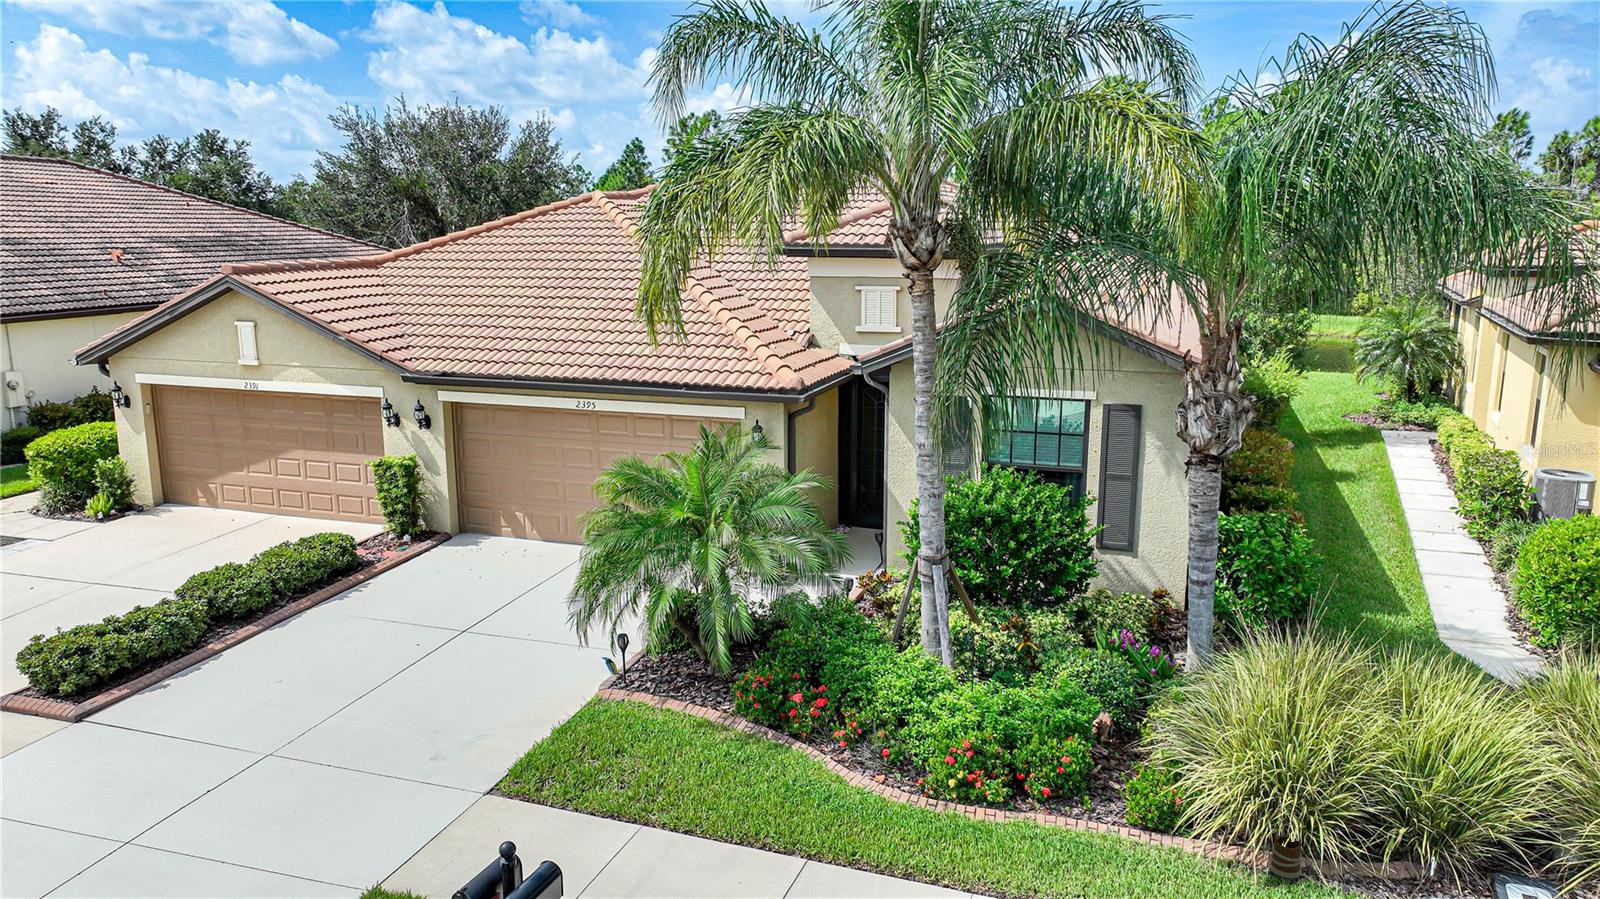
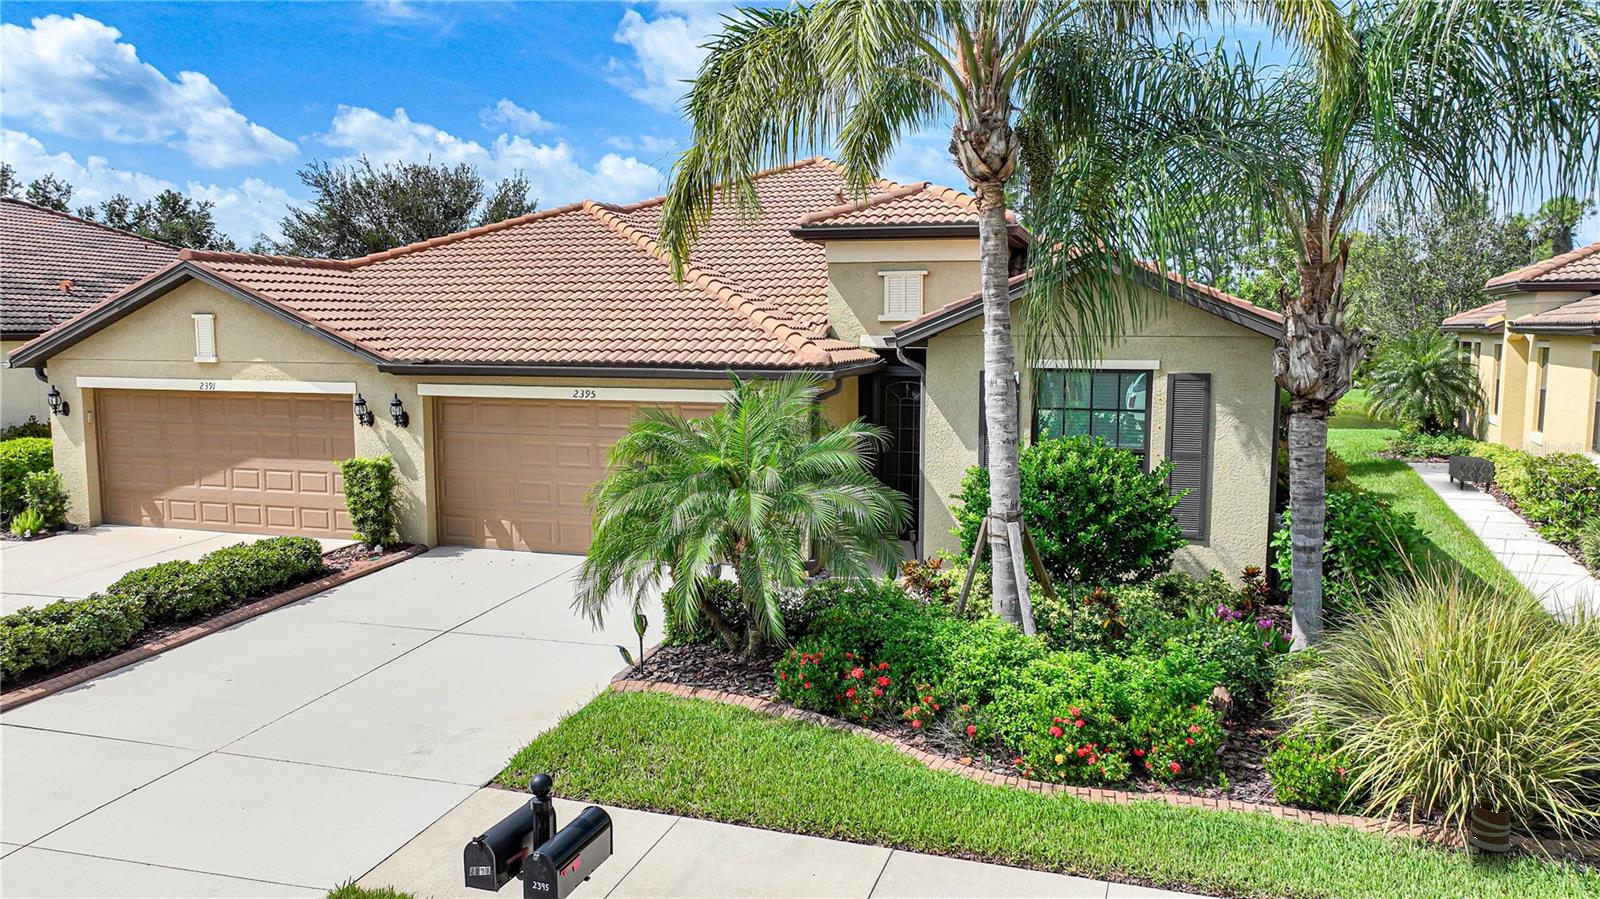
bench: none [1408,428,1447,466] -> present [1448,456,1493,491]

